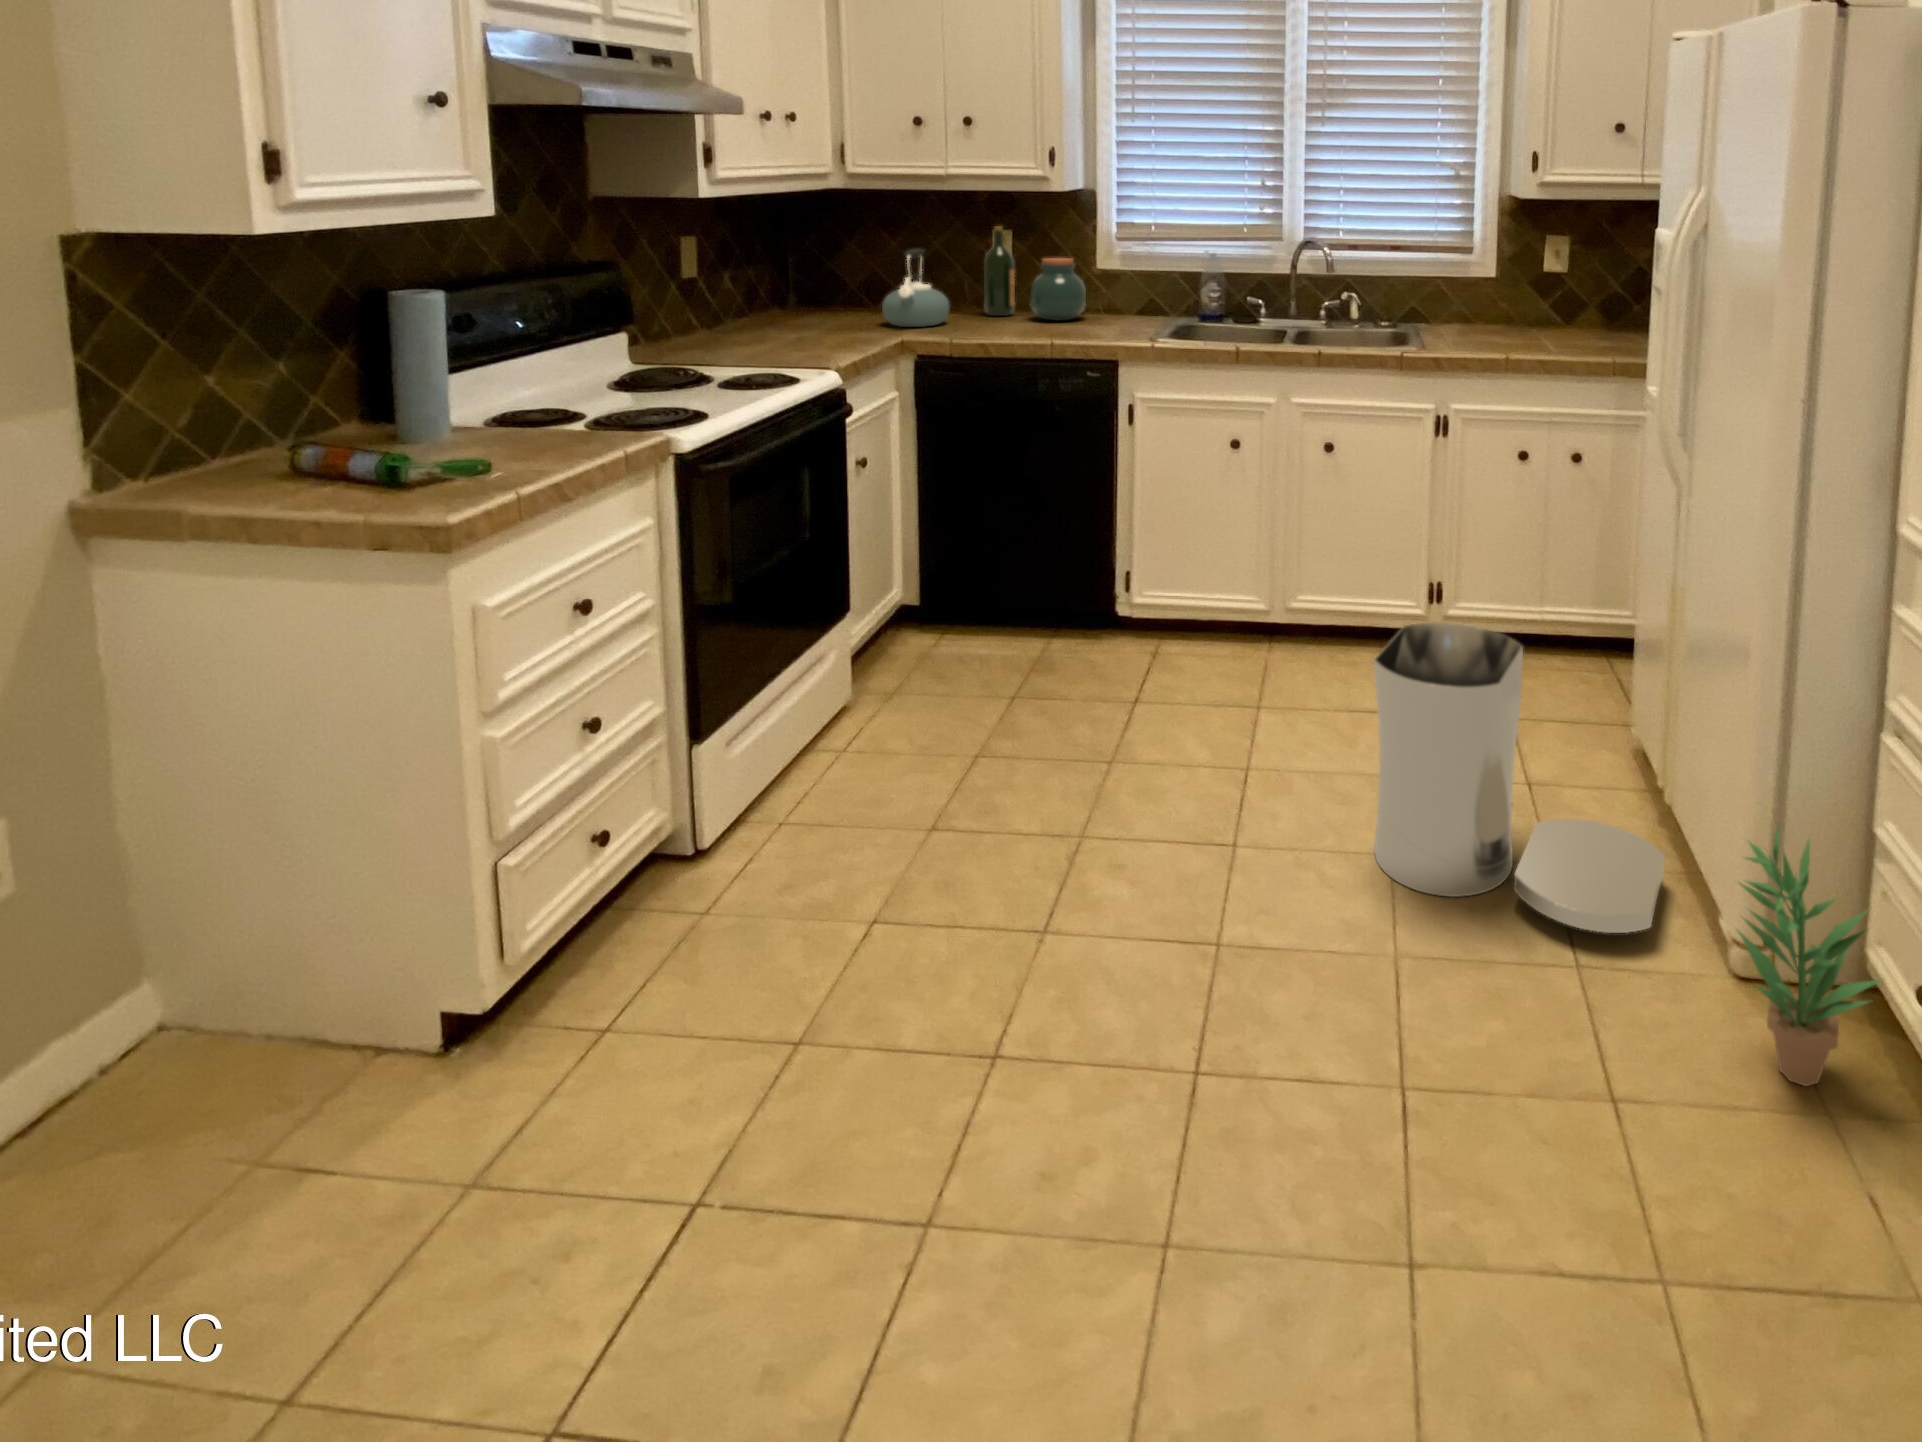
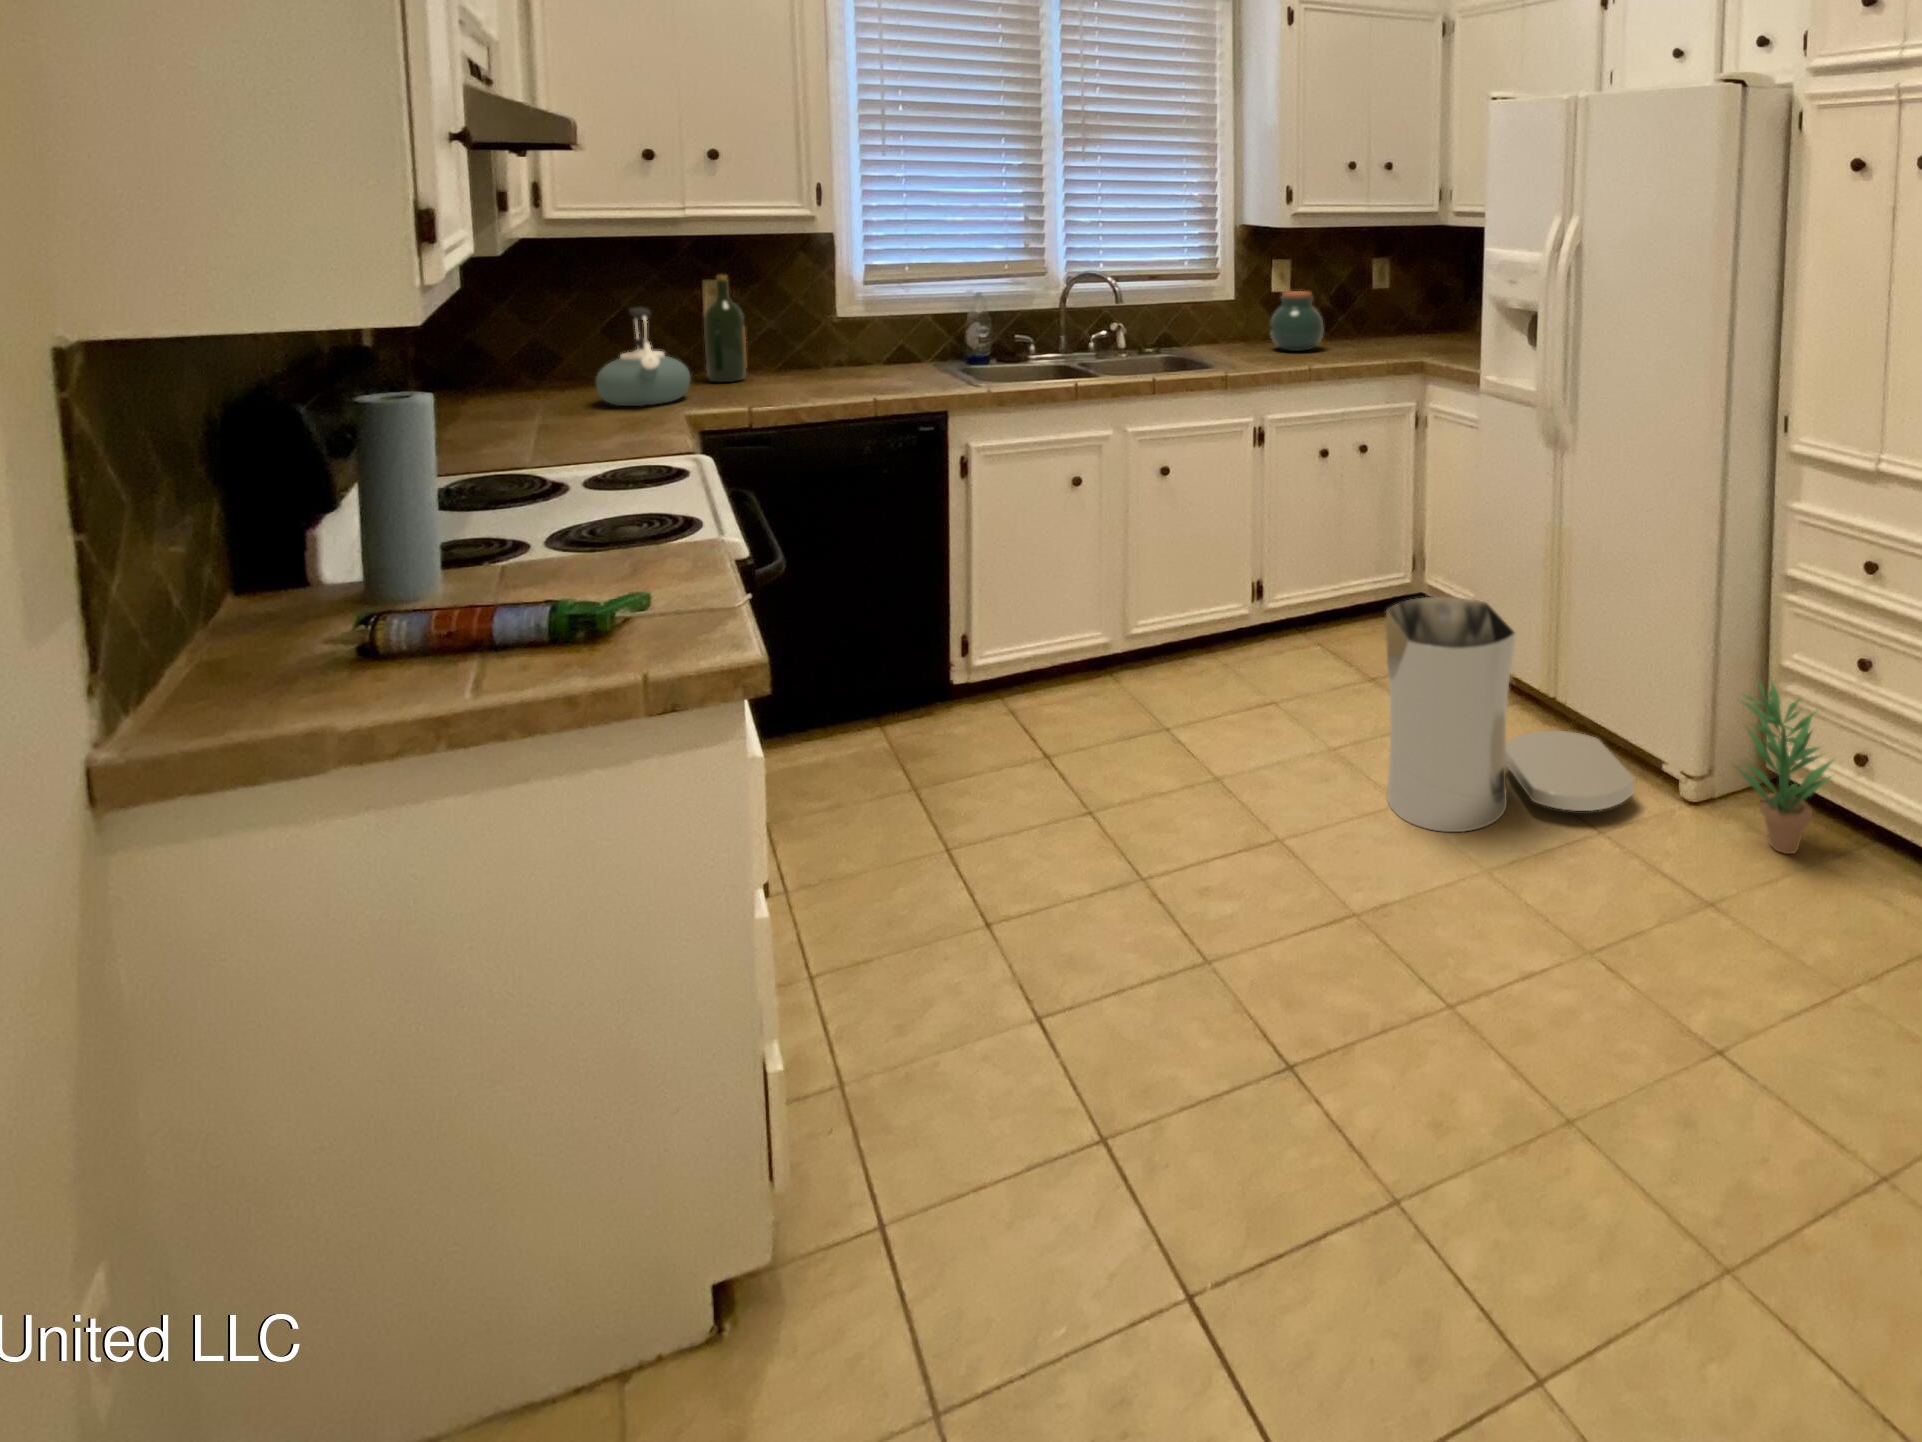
jar: present [1030,258,1086,321] -> present [1270,291,1323,351]

